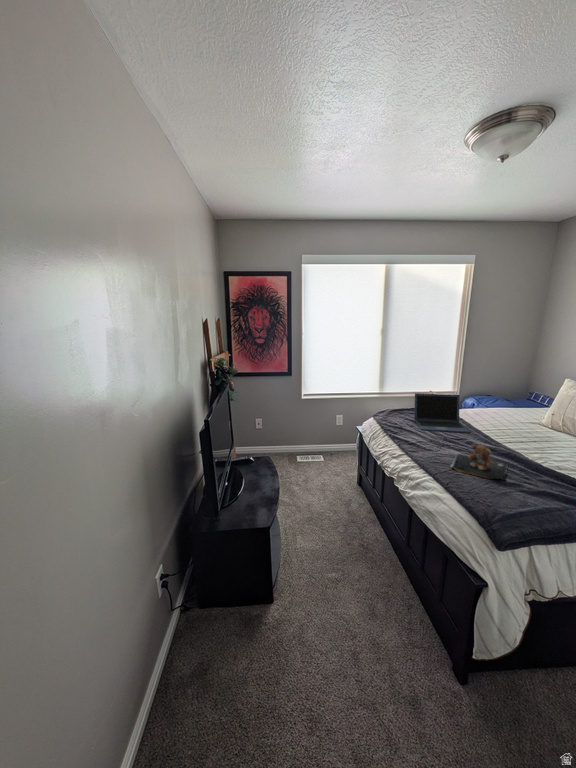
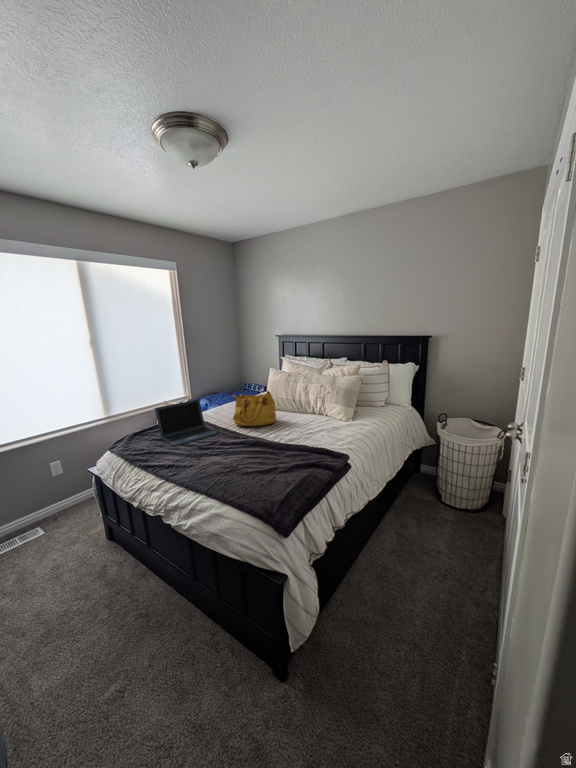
handbag: none [492,399,555,443] -> present [233,390,276,426]
teddy bear: present [450,445,507,480] -> none [217,443,265,477]

